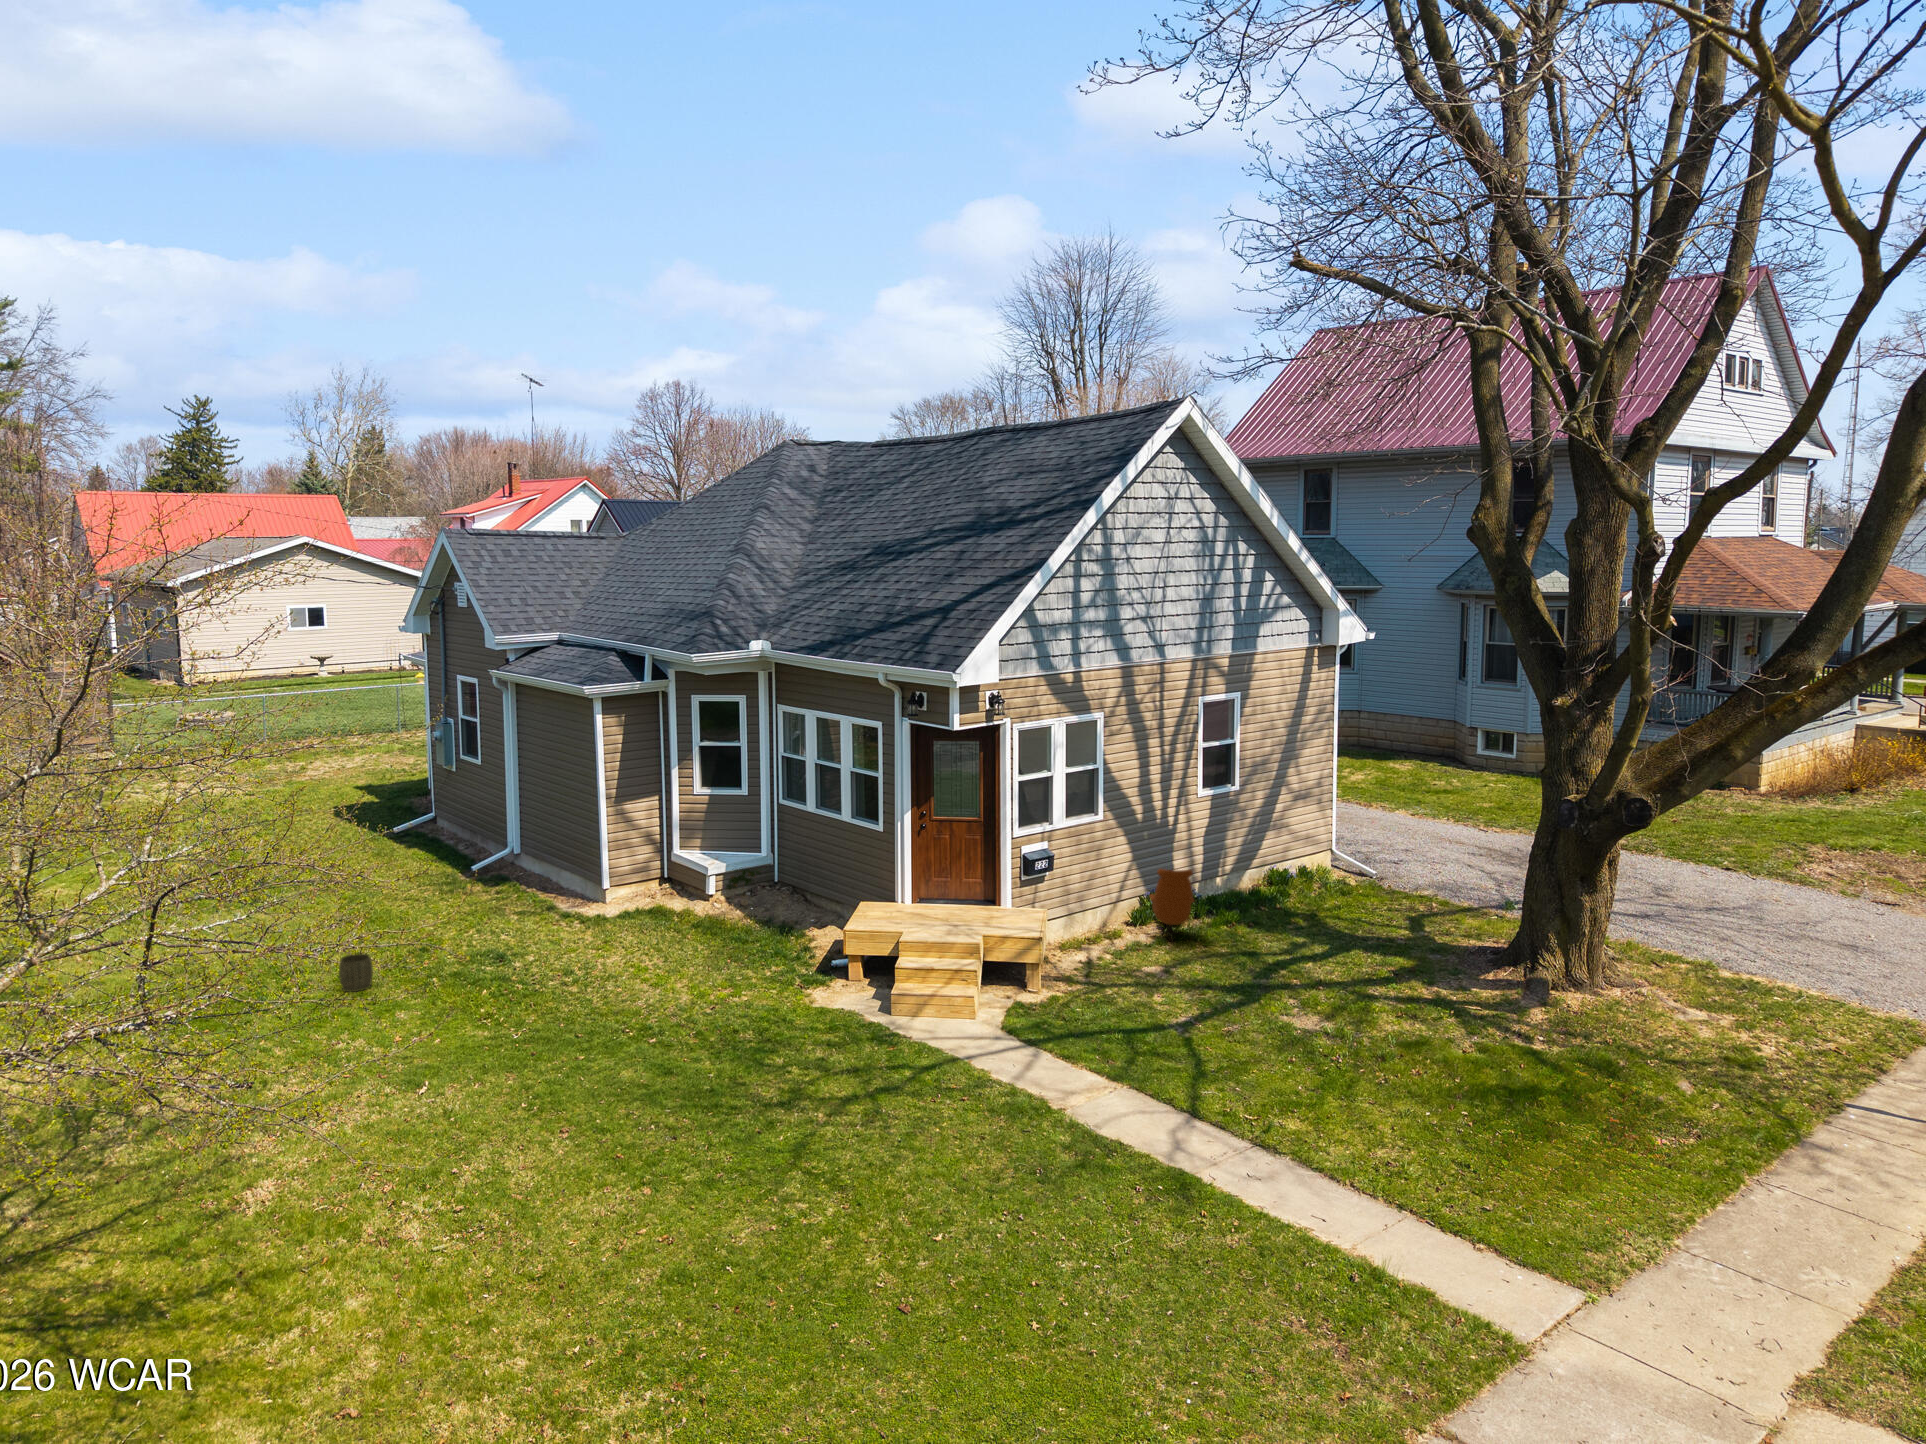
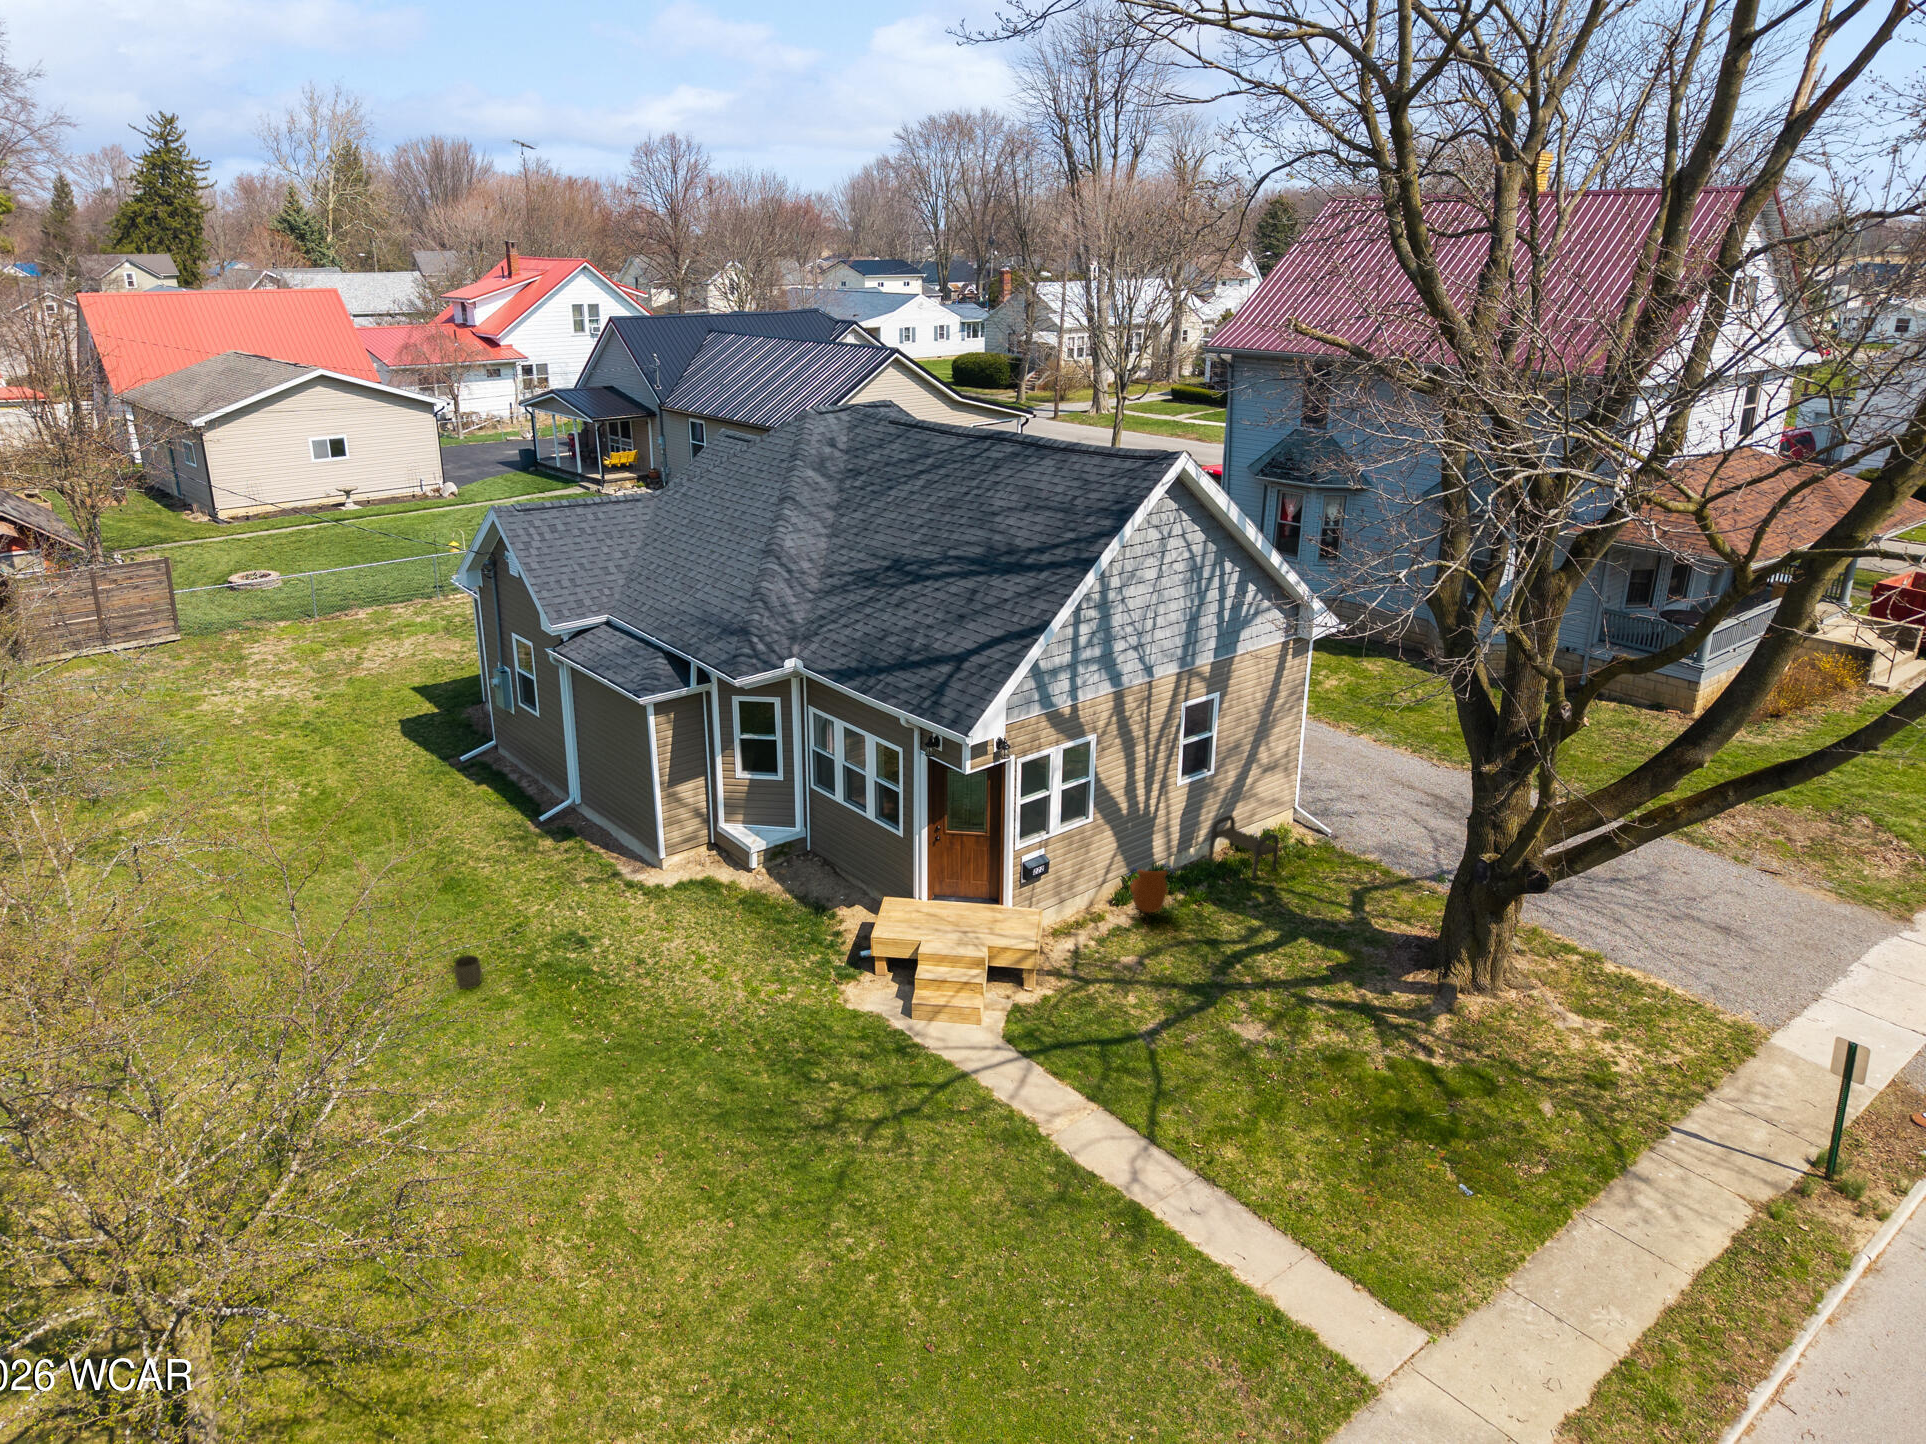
bench: none [1237,843,1319,909] -> present [1208,815,1279,880]

